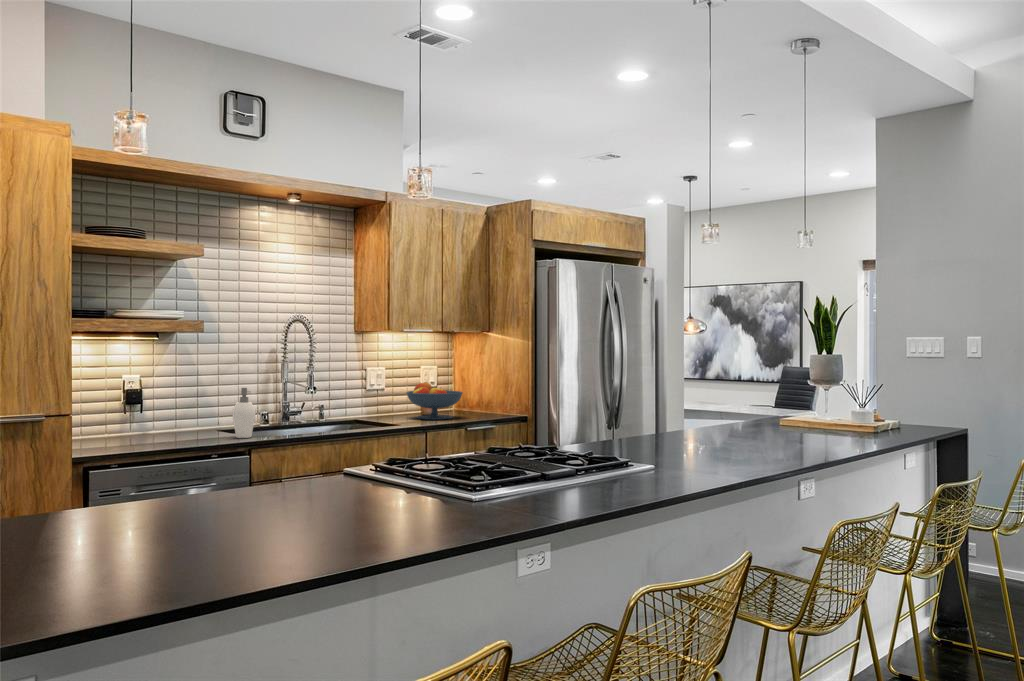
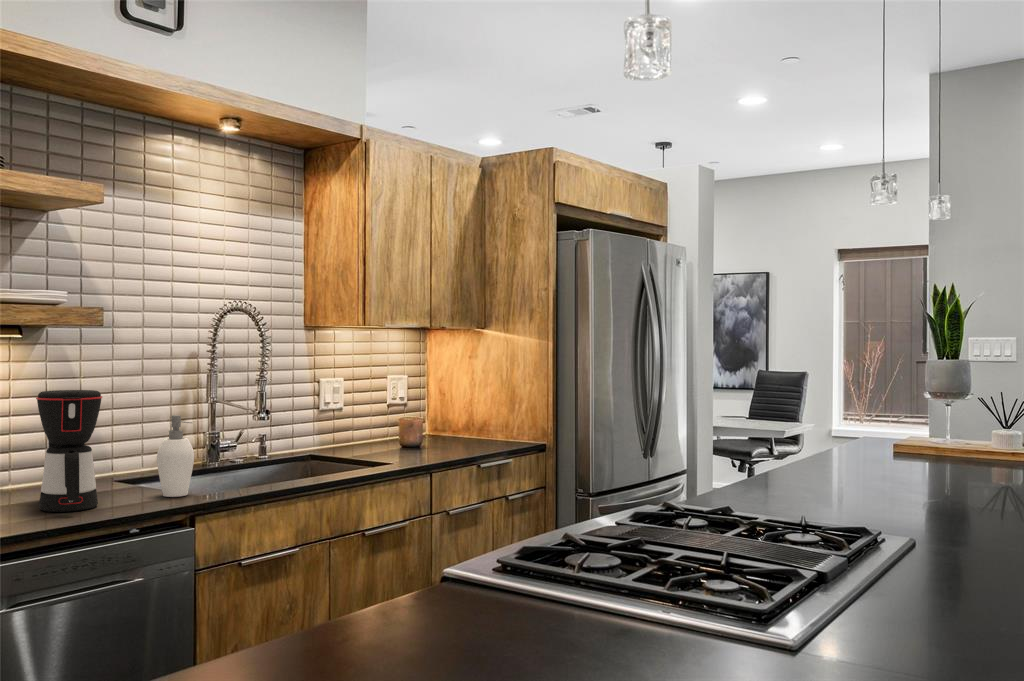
coffee maker: none [158,371,197,443] -> present [36,390,102,512]
fruit bowl: present [407,383,462,419] -> none [379,399,459,452]

